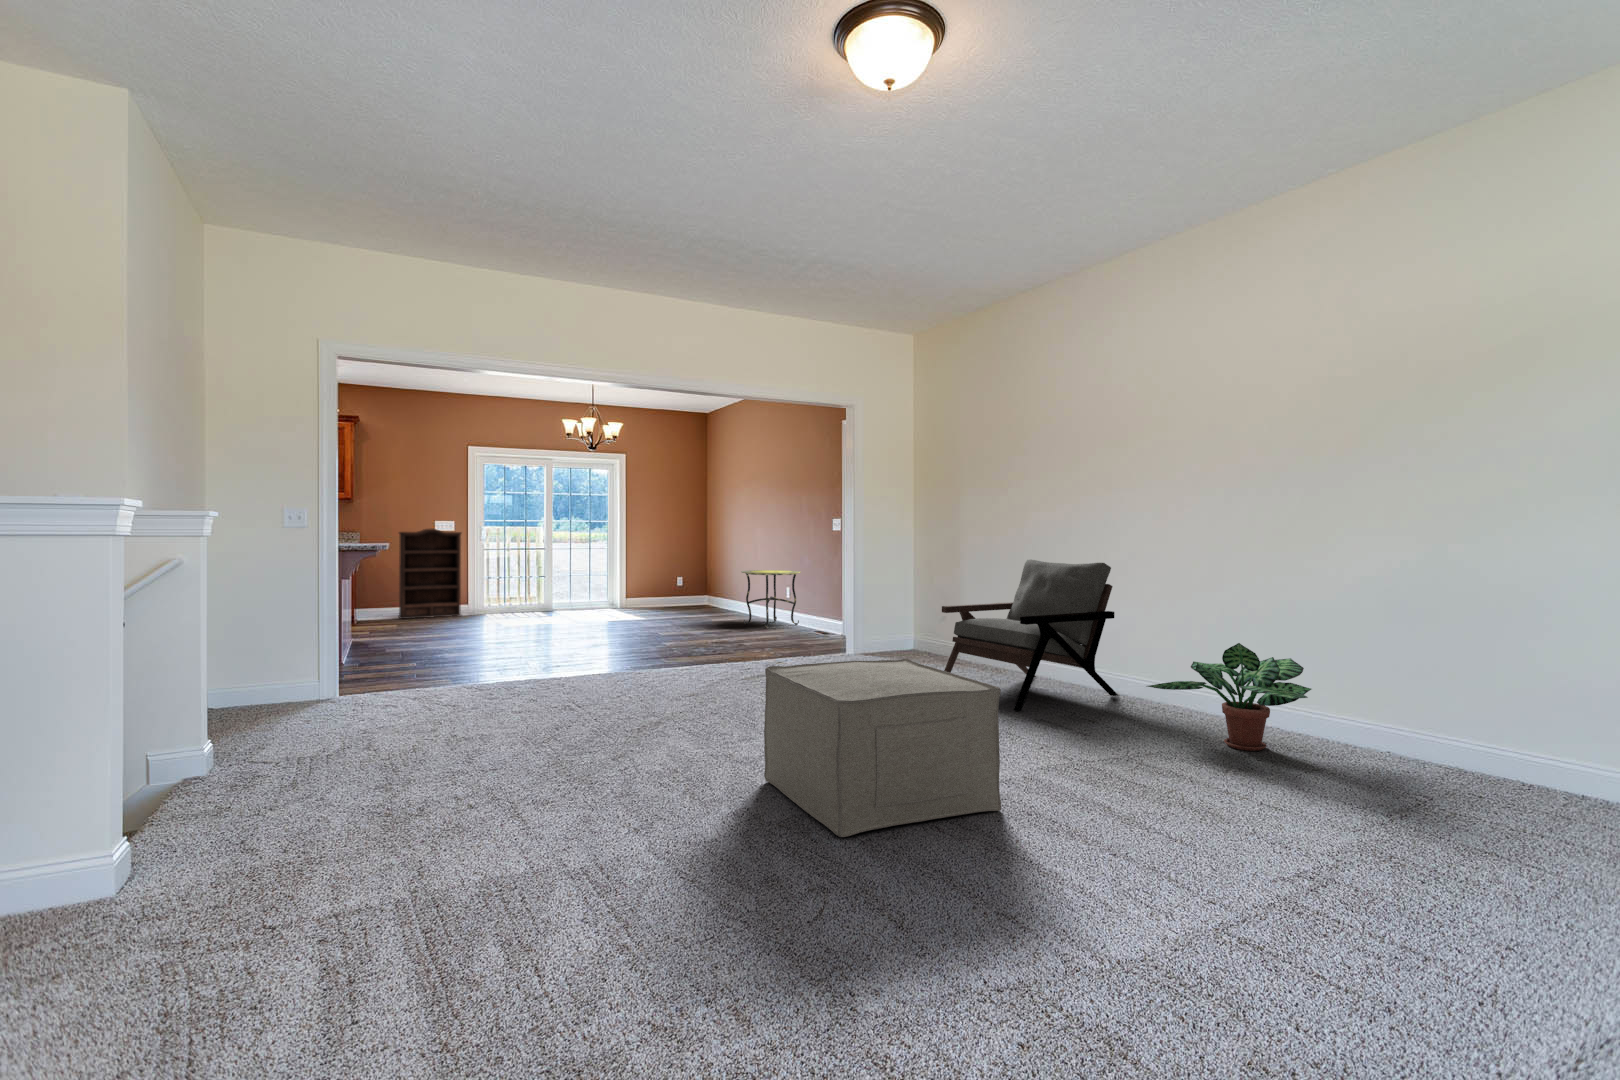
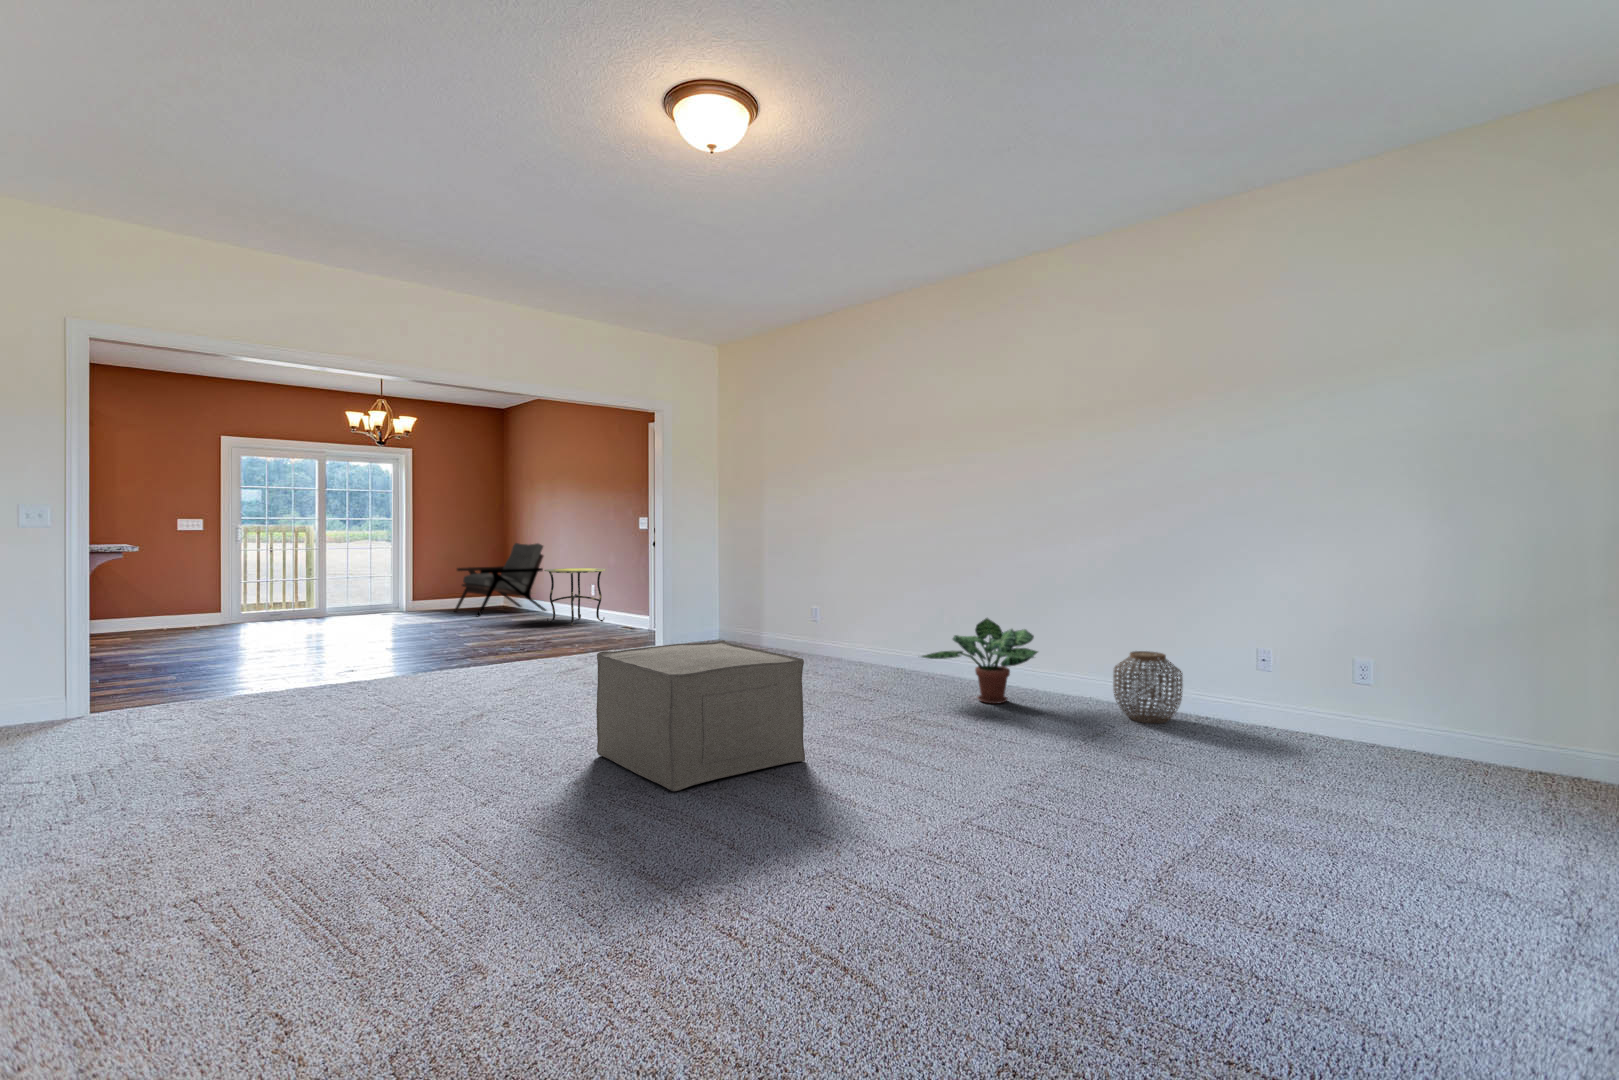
bookshelf: present [399,529,461,619] -> none [132,529,216,631]
armchair: present [942,559,1118,711] -> present [454,543,546,616]
woven basket: none [1425,698,1538,799] -> present [1113,651,1183,723]

